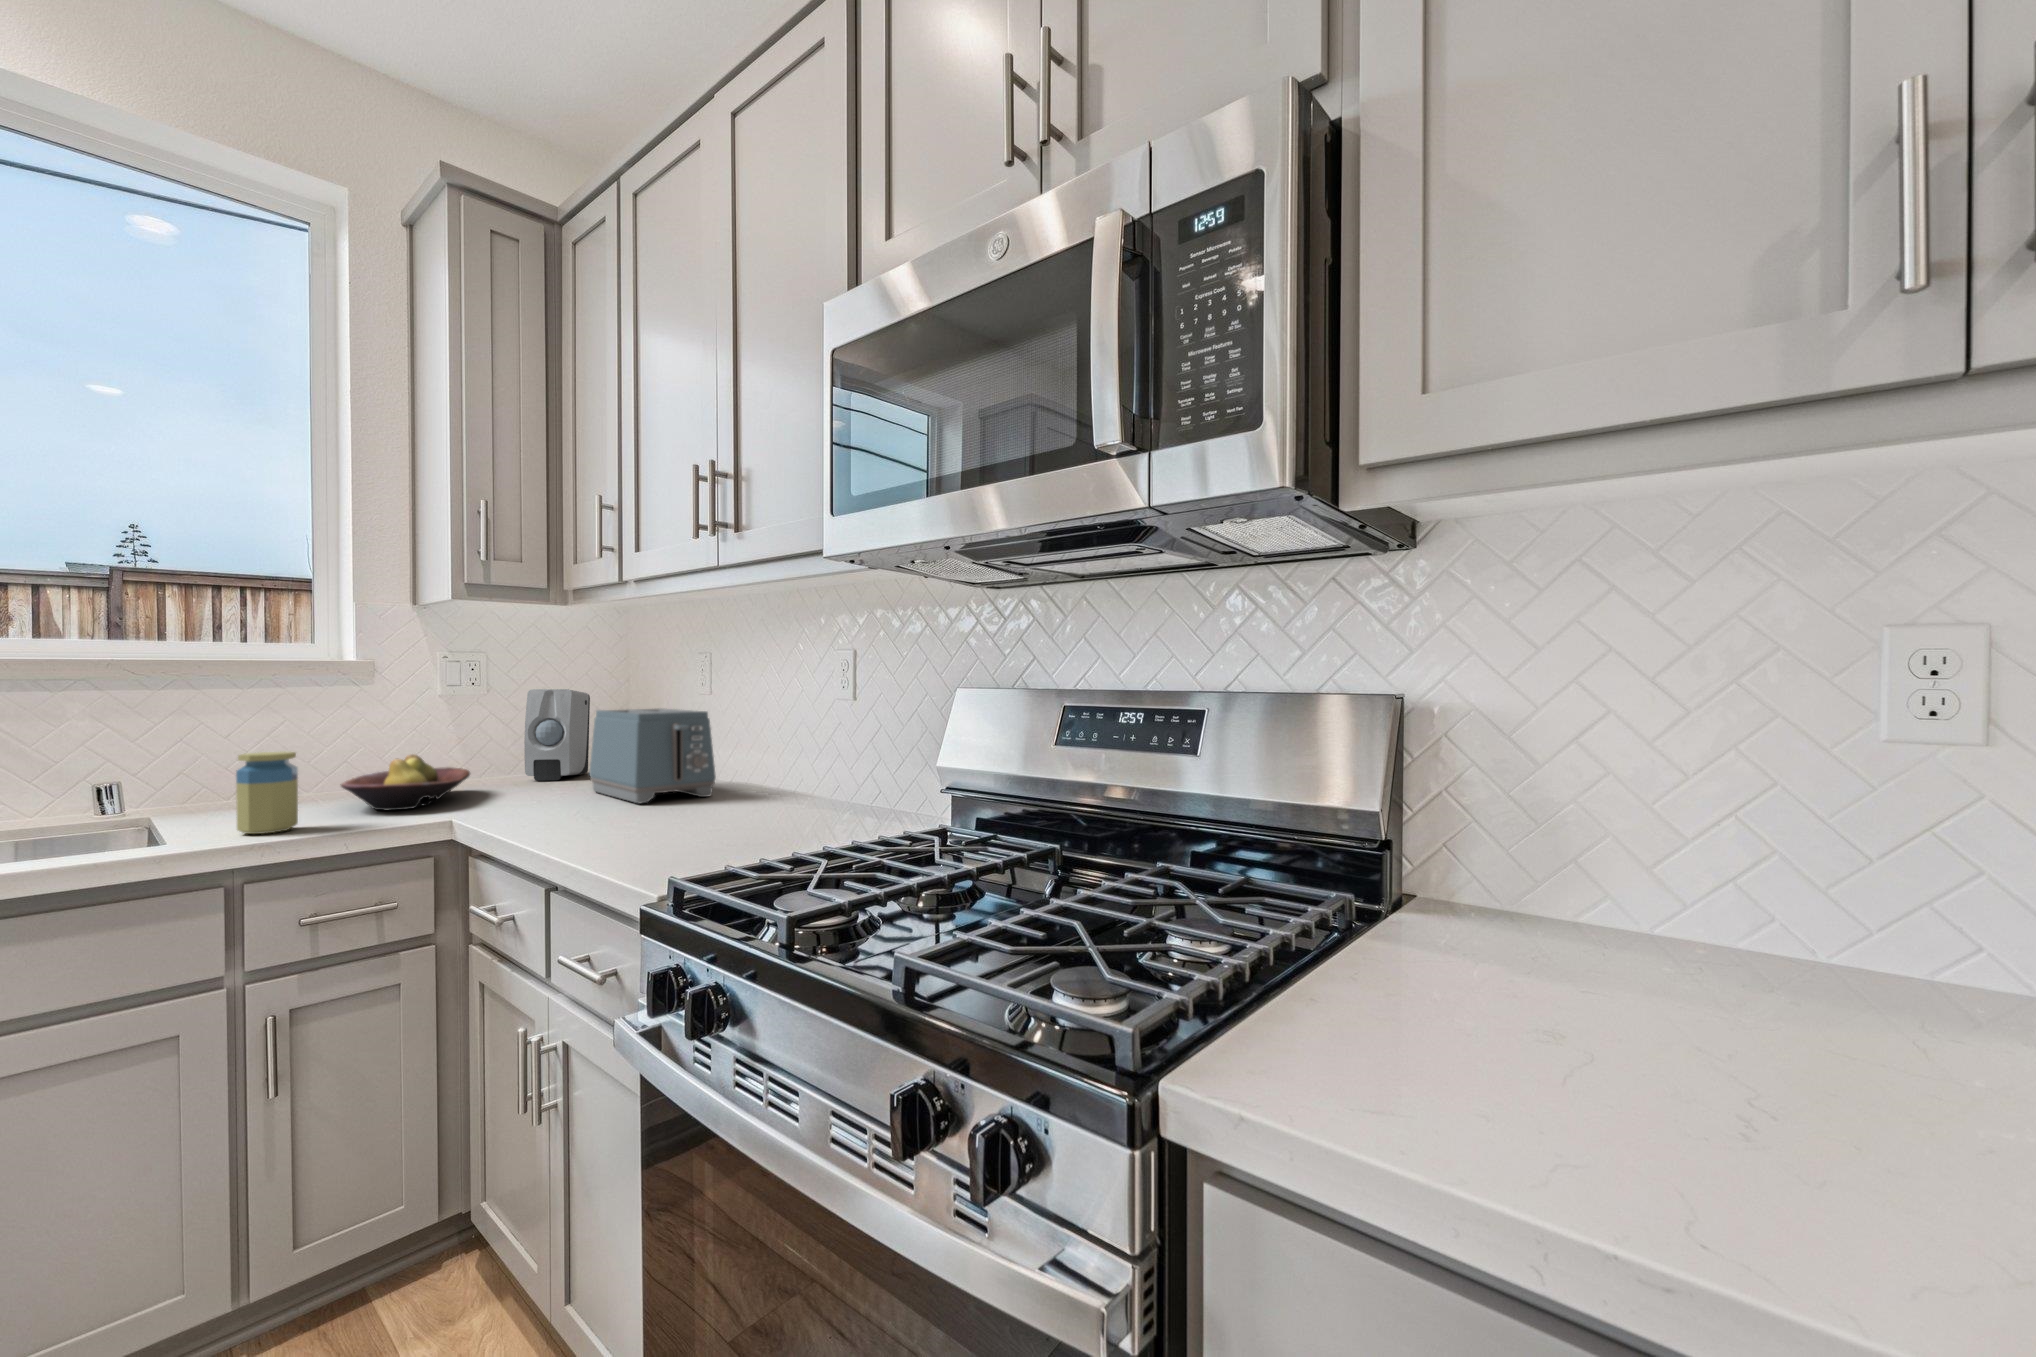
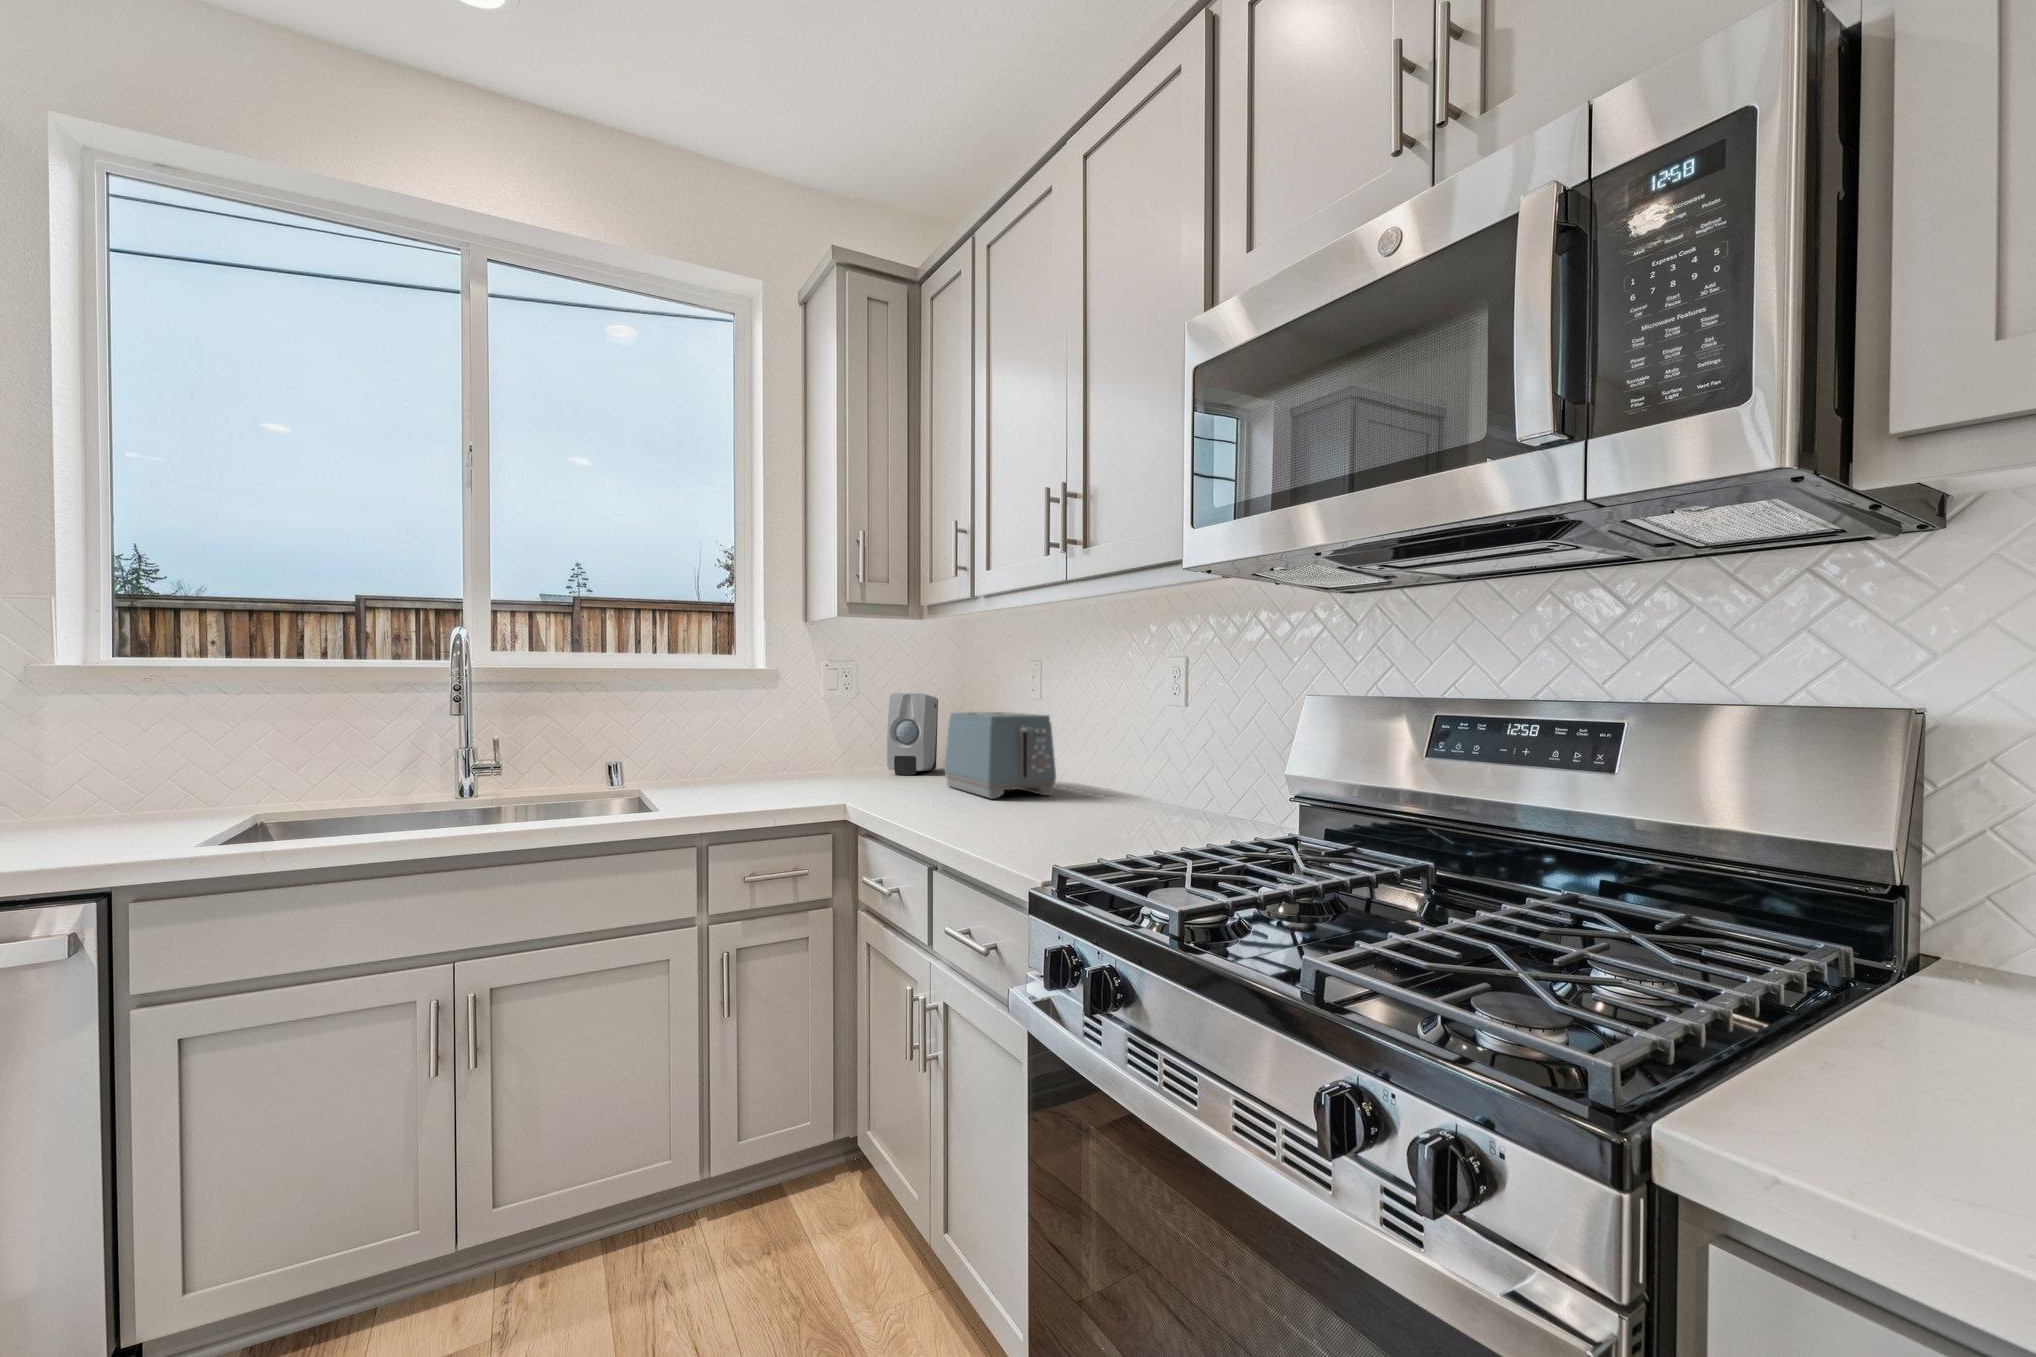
jar: present [236,752,298,834] -> none [693,741,733,808]
fruit bowl: present [341,754,470,810] -> none [758,747,850,794]

